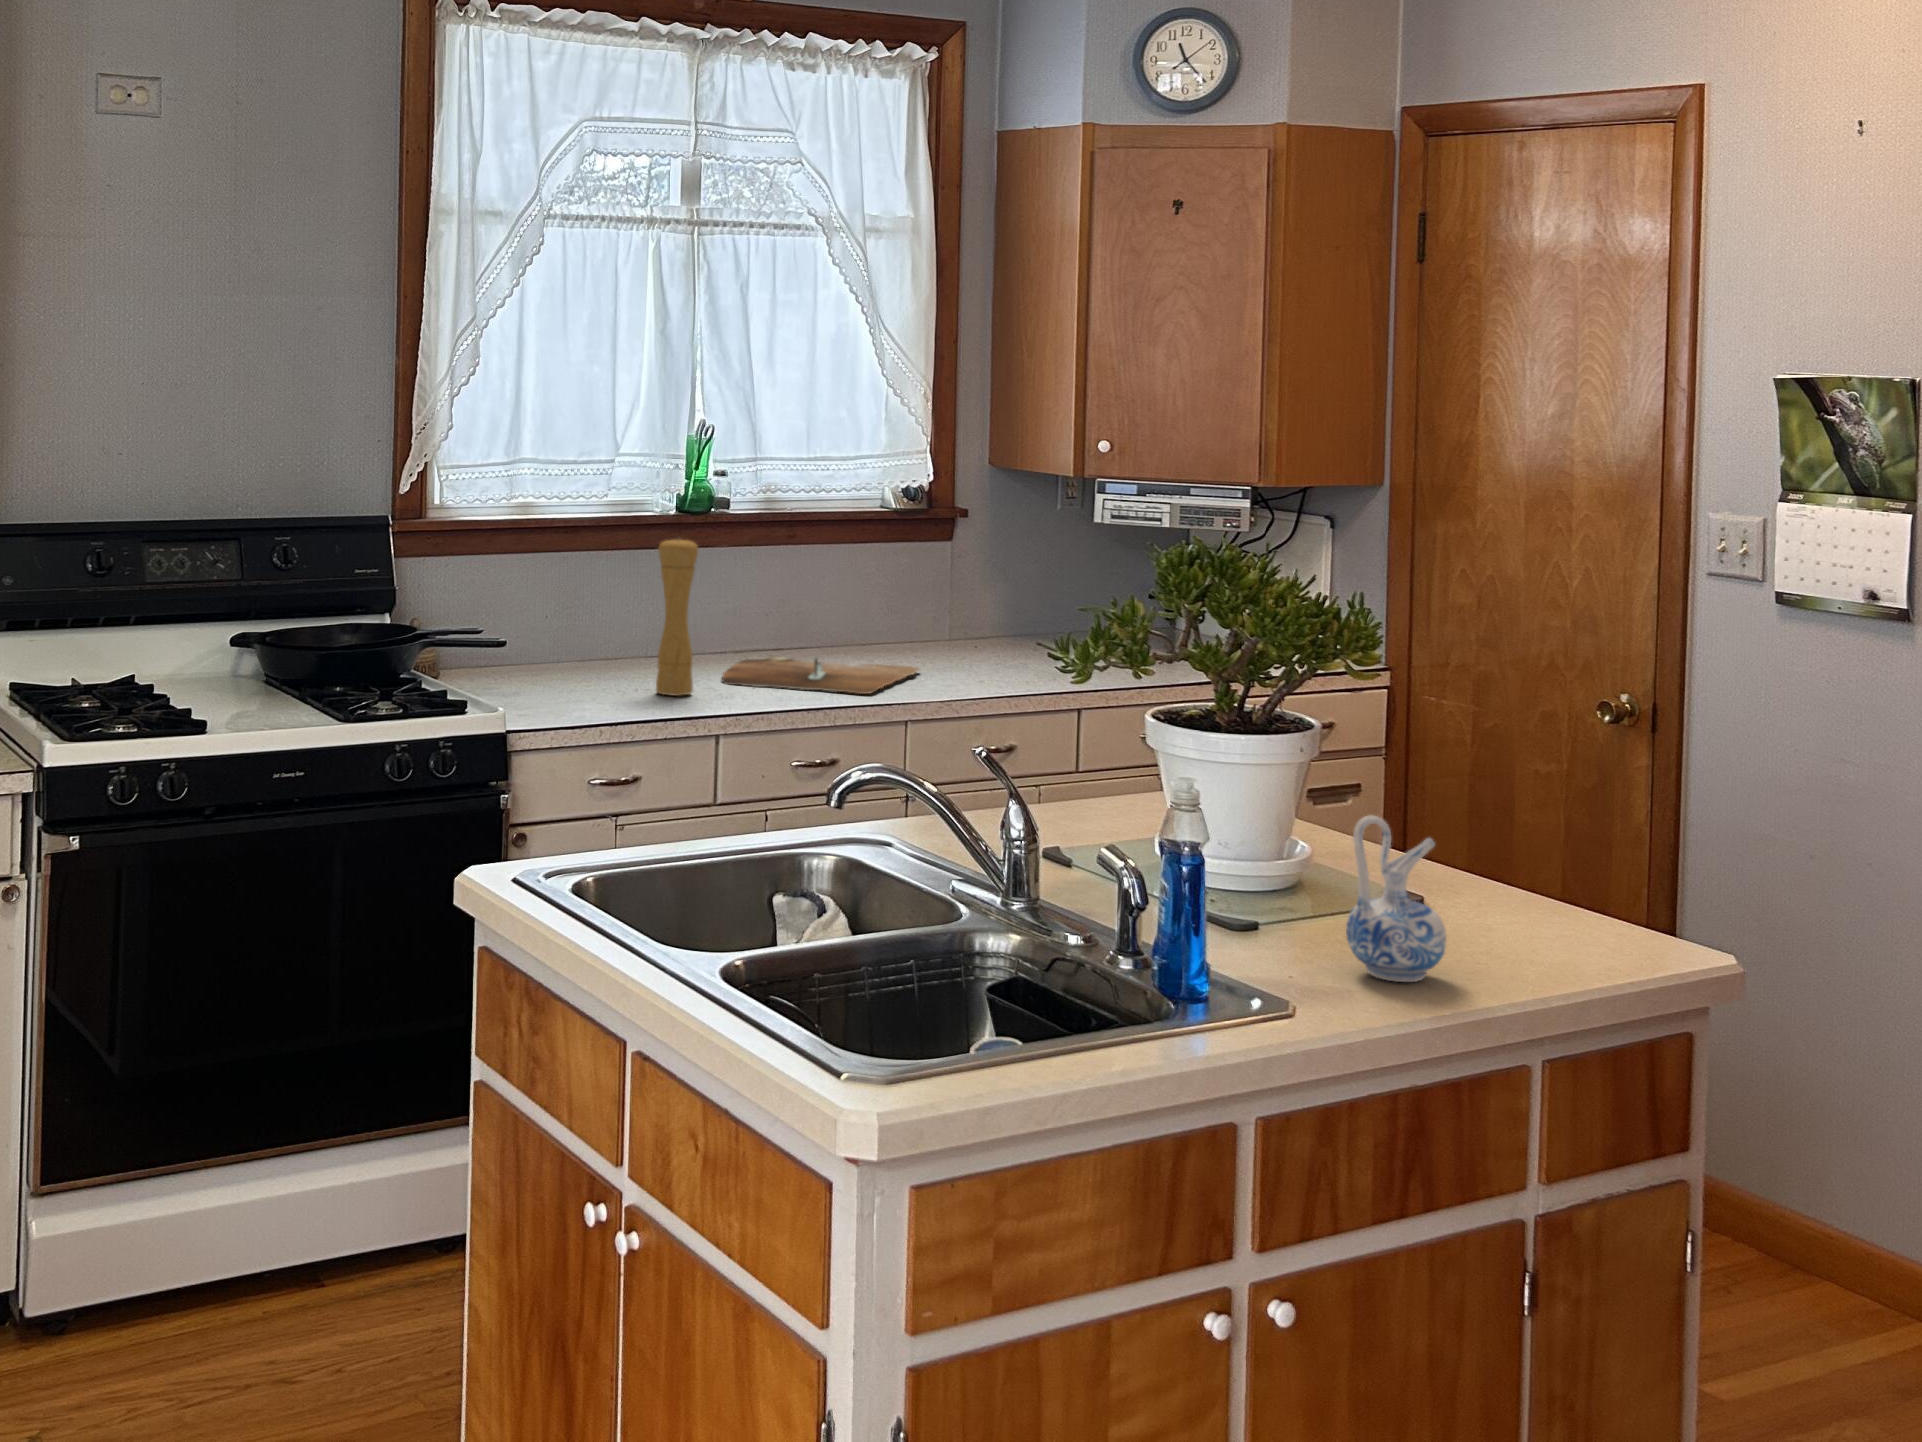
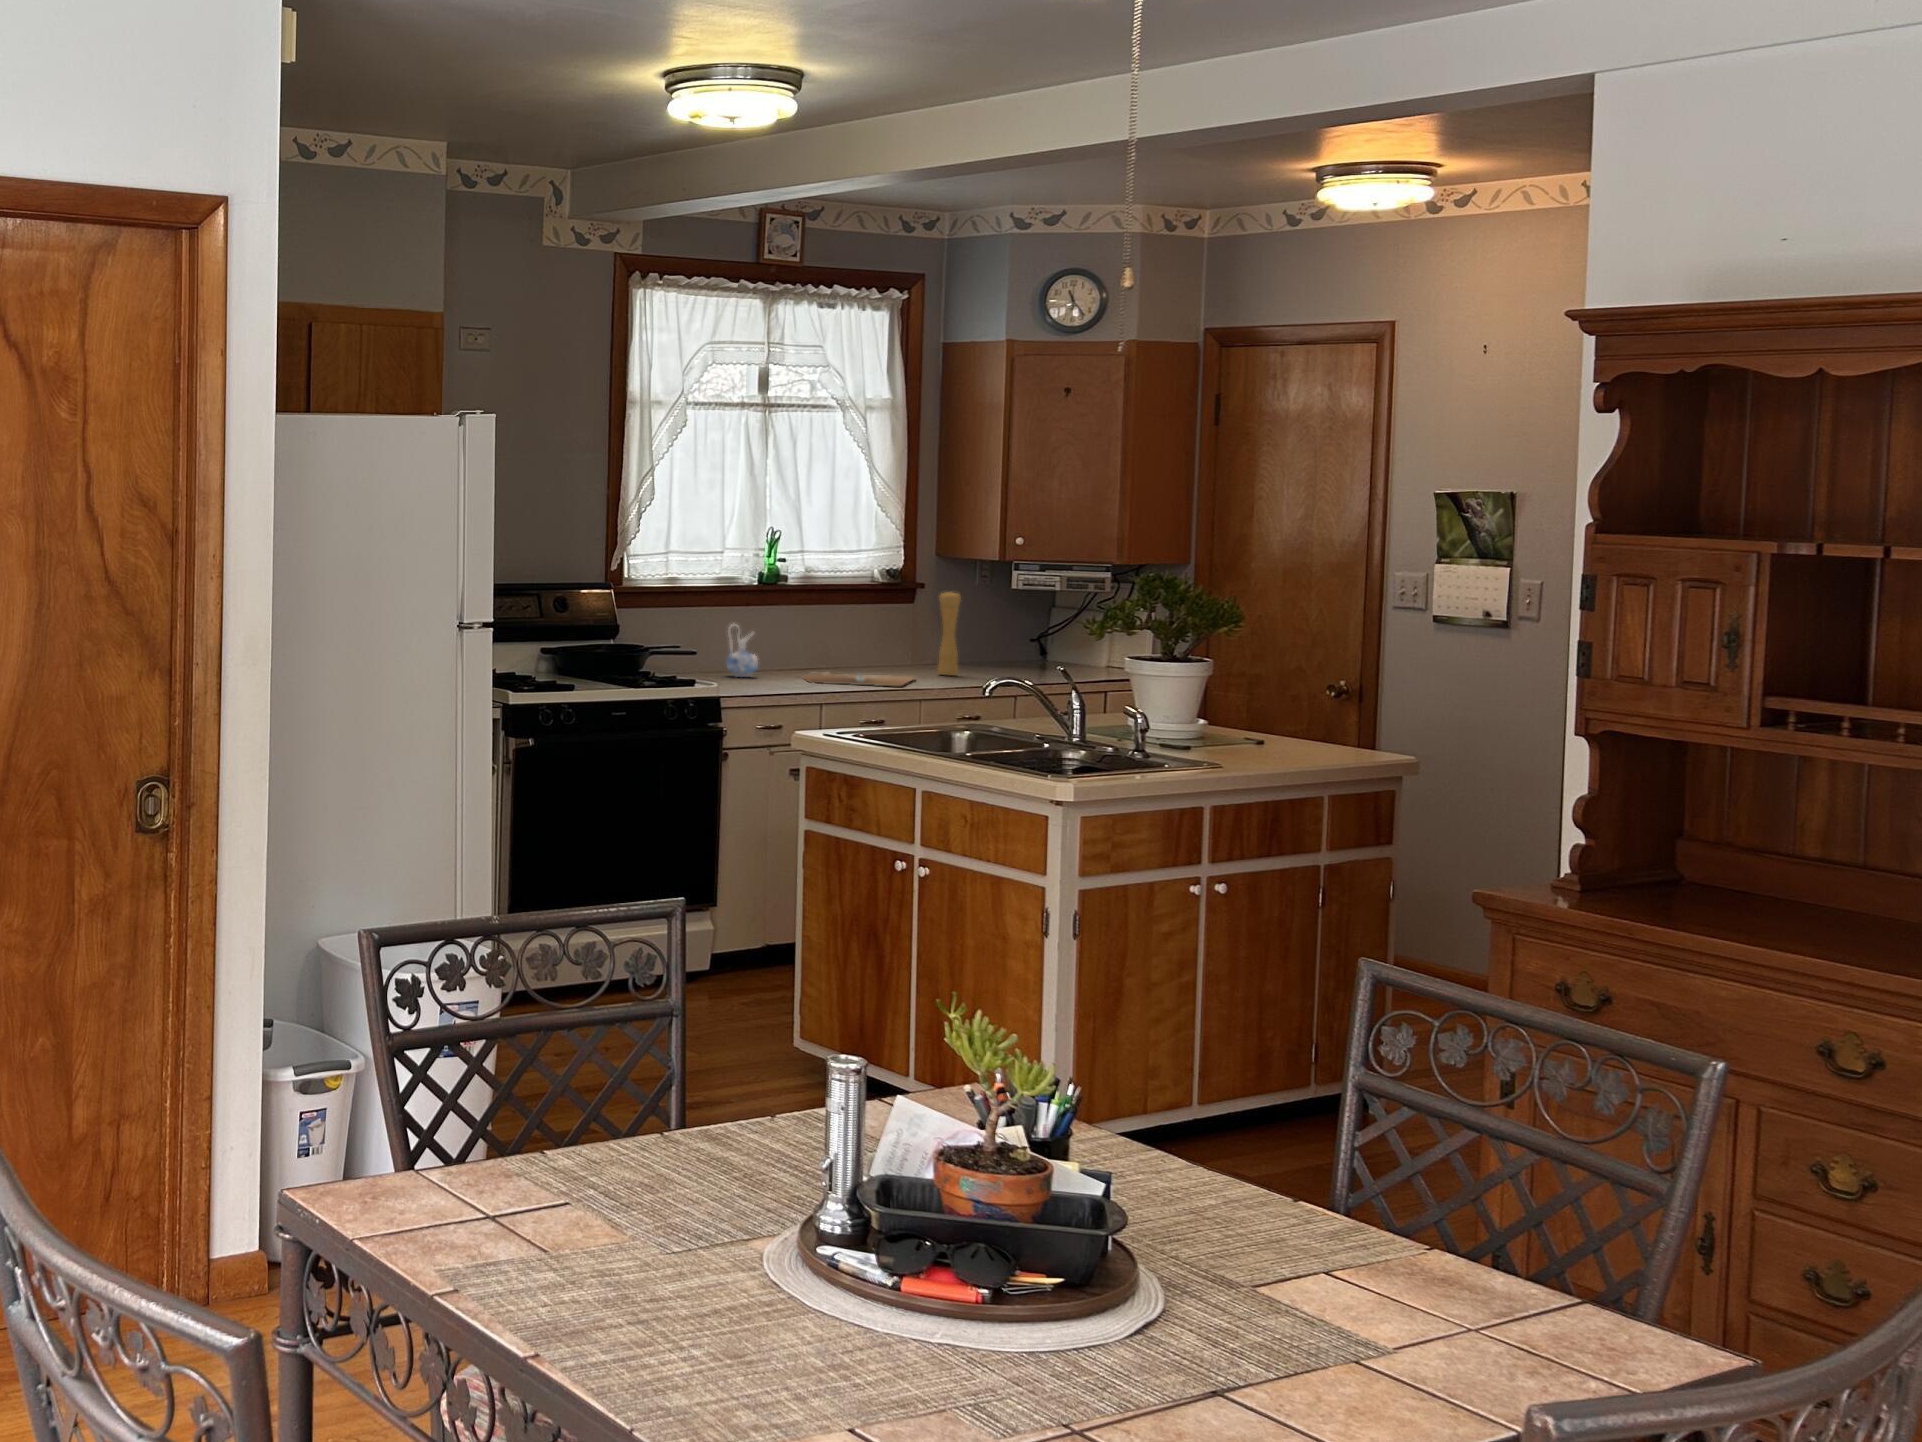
pepper mill: present [656,537,698,696] -> present [938,592,961,676]
ceramic pitcher: present [1346,815,1446,982] -> present [727,625,758,677]

